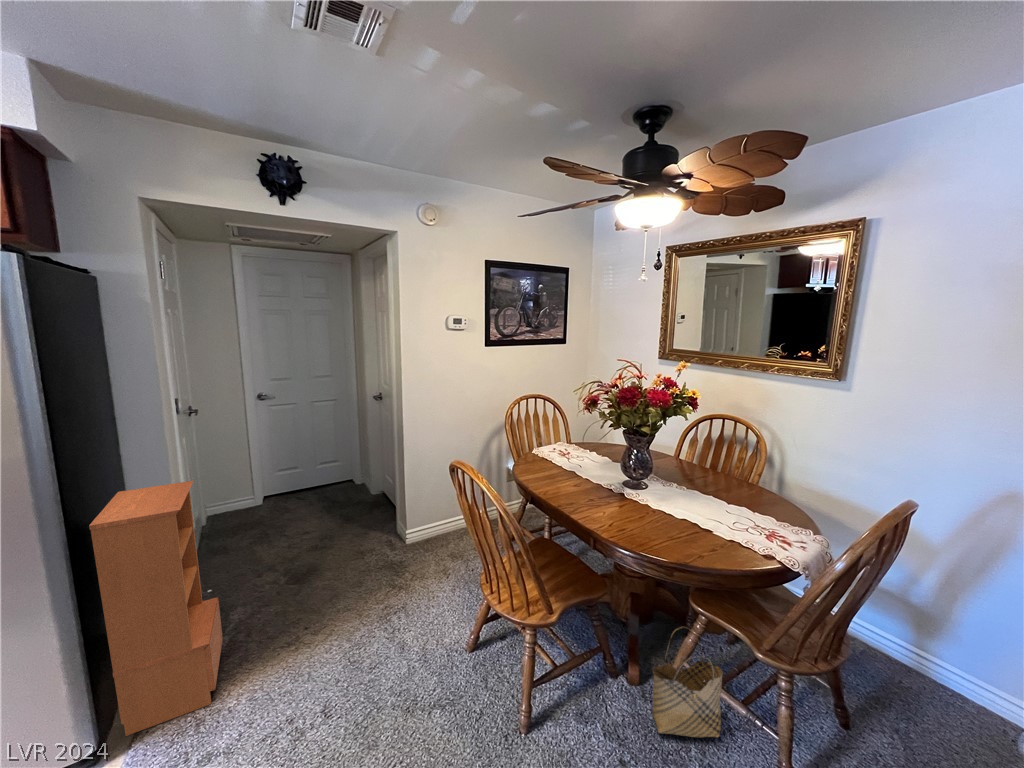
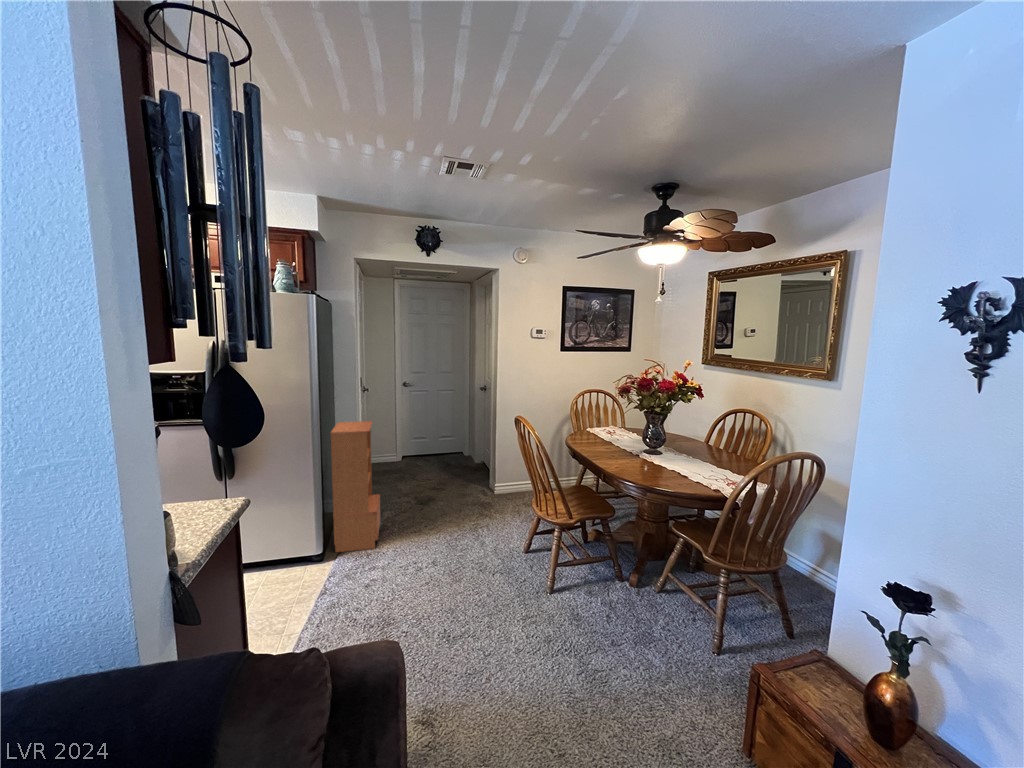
woven basket: present [652,626,723,737] -> none [638,542,690,618]

